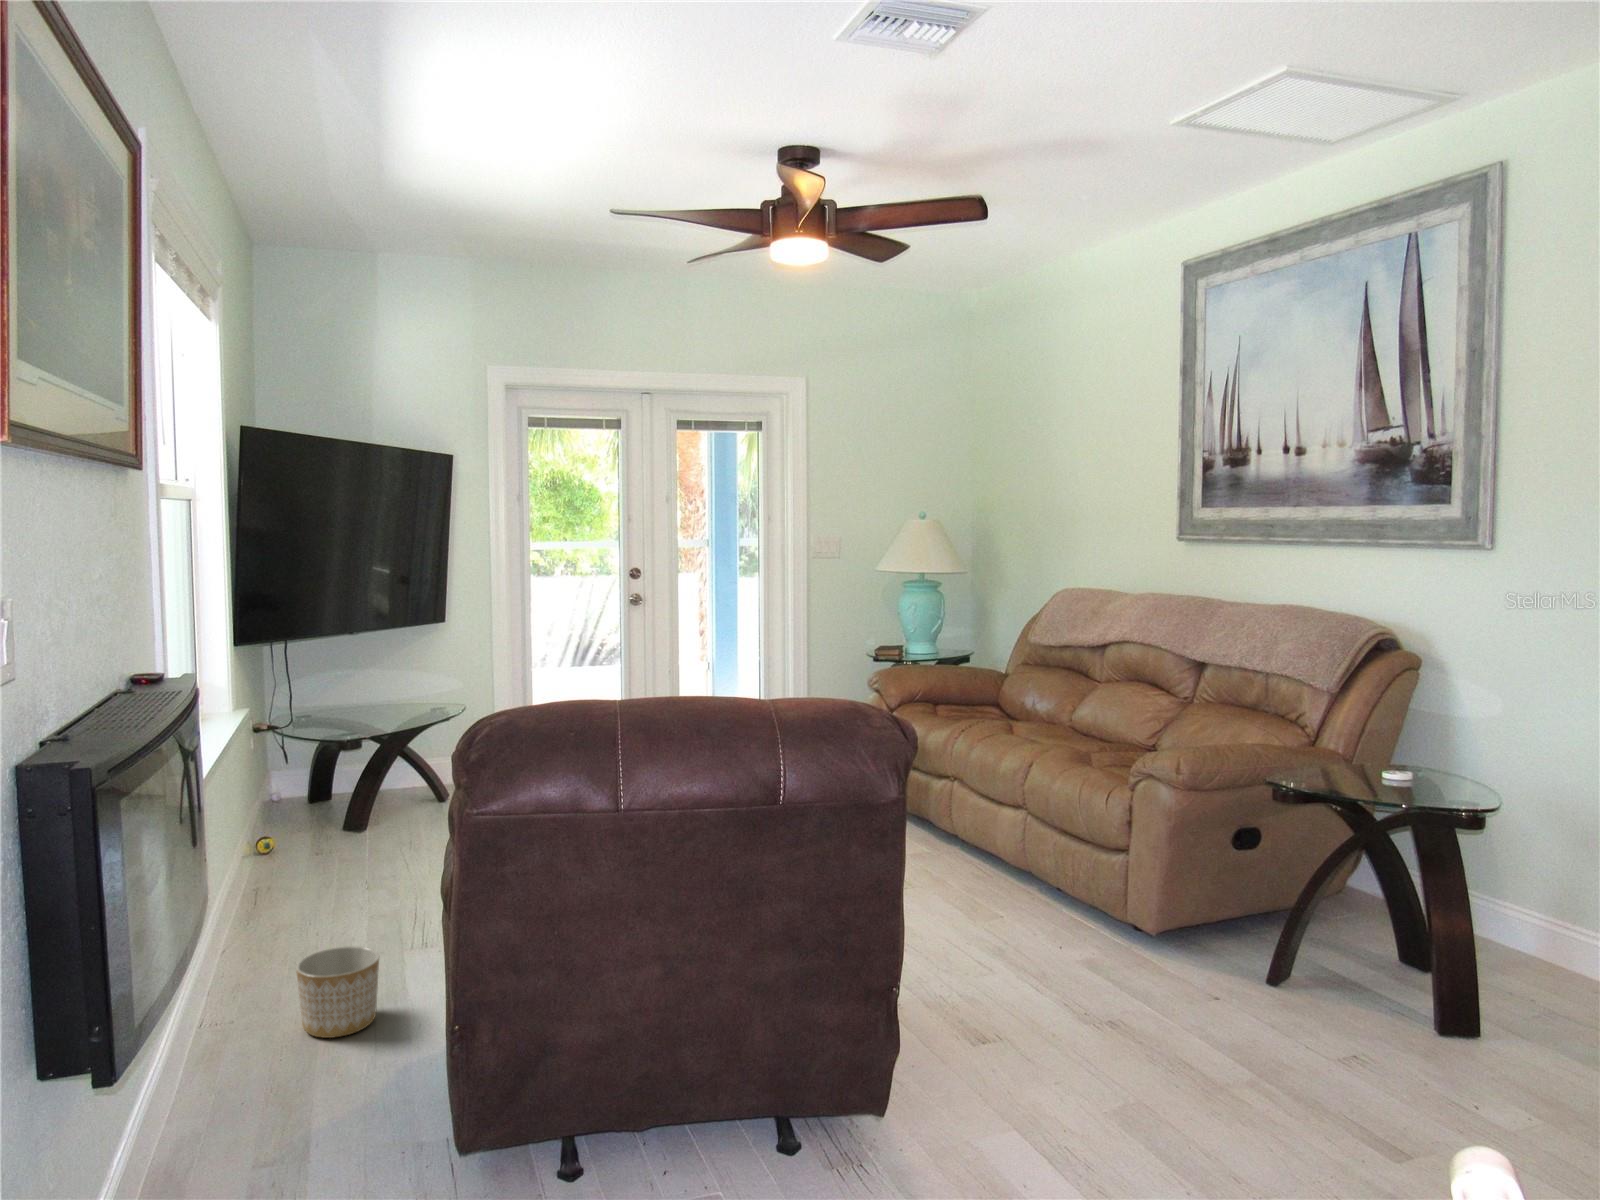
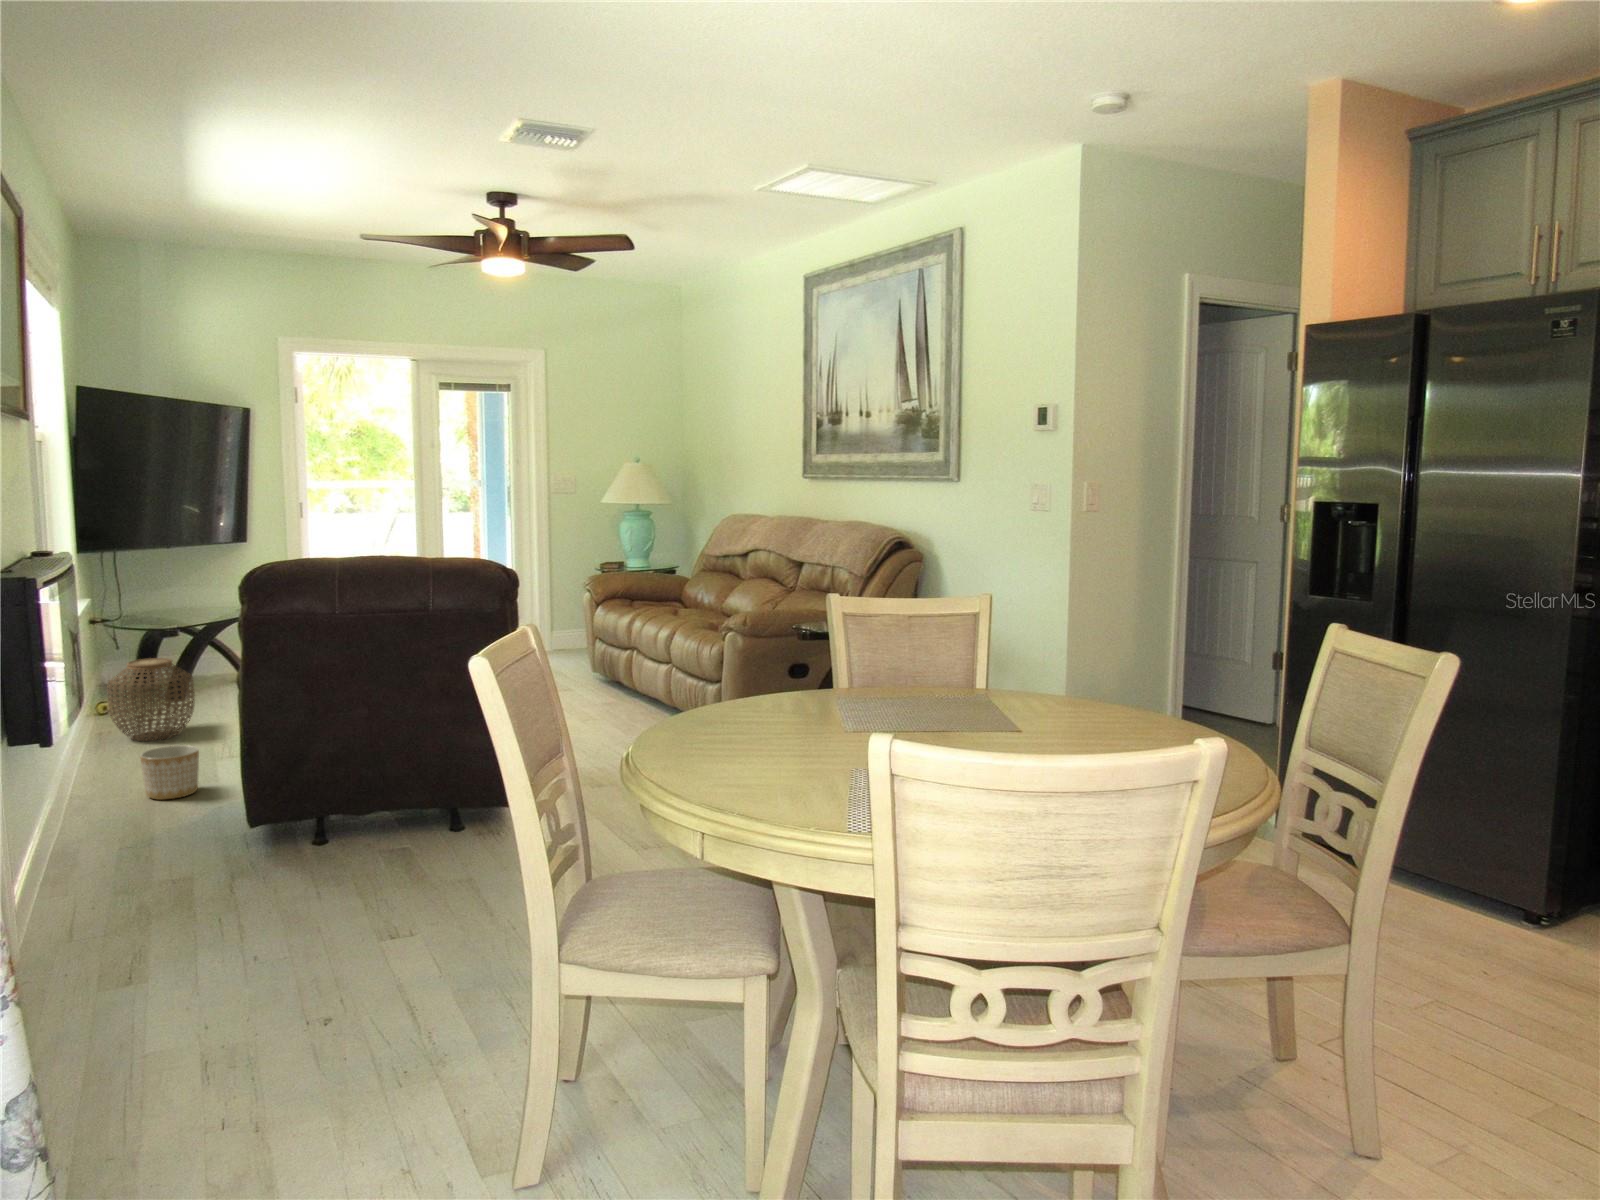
woven basket: none [267,790,377,907] -> present [107,658,194,741]

